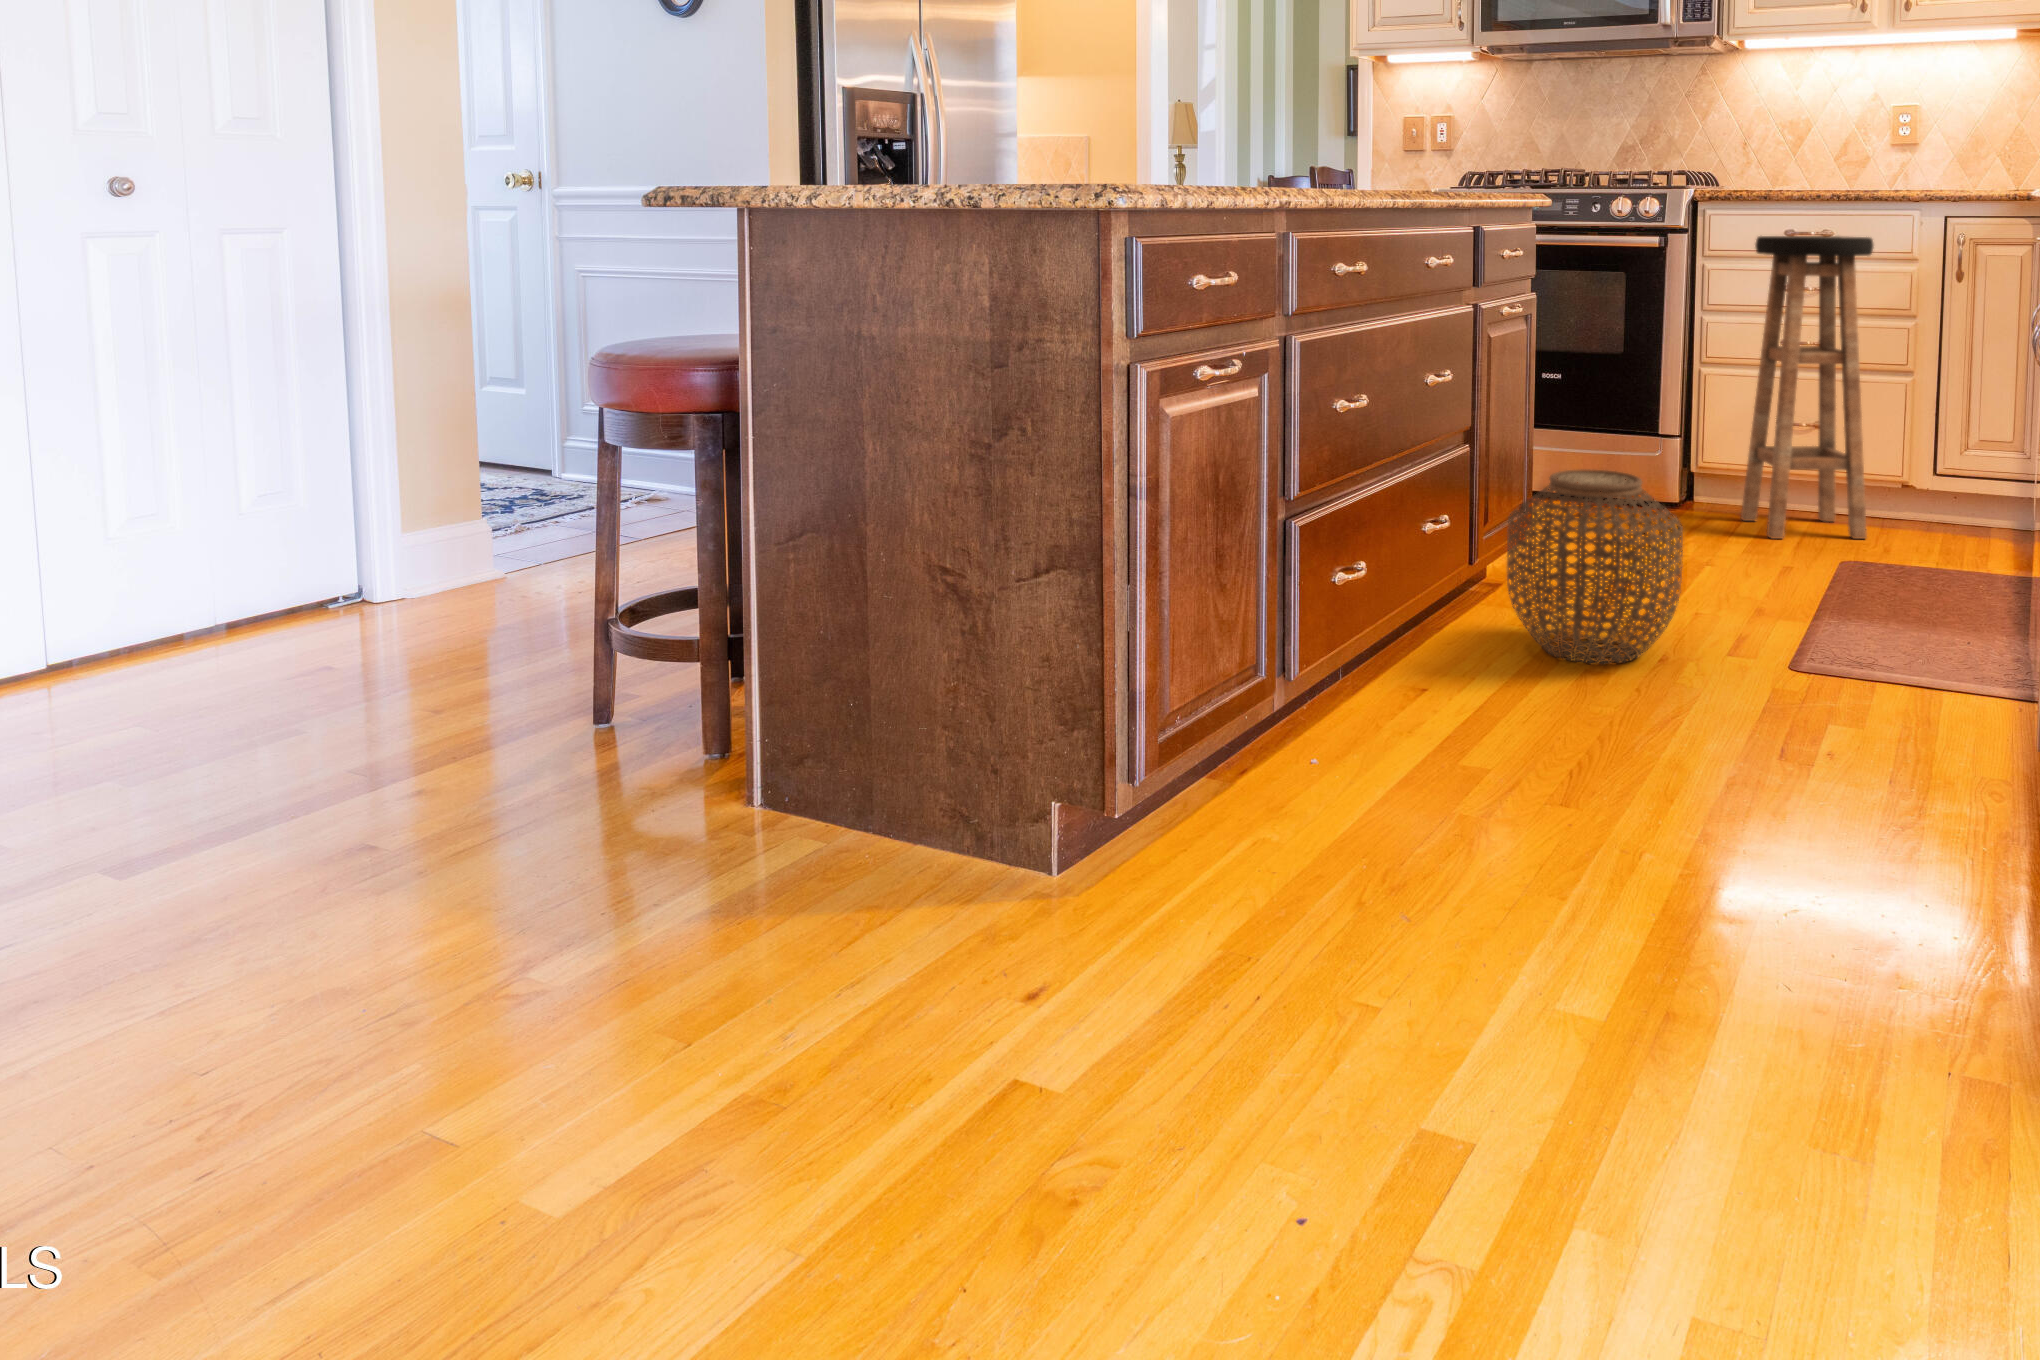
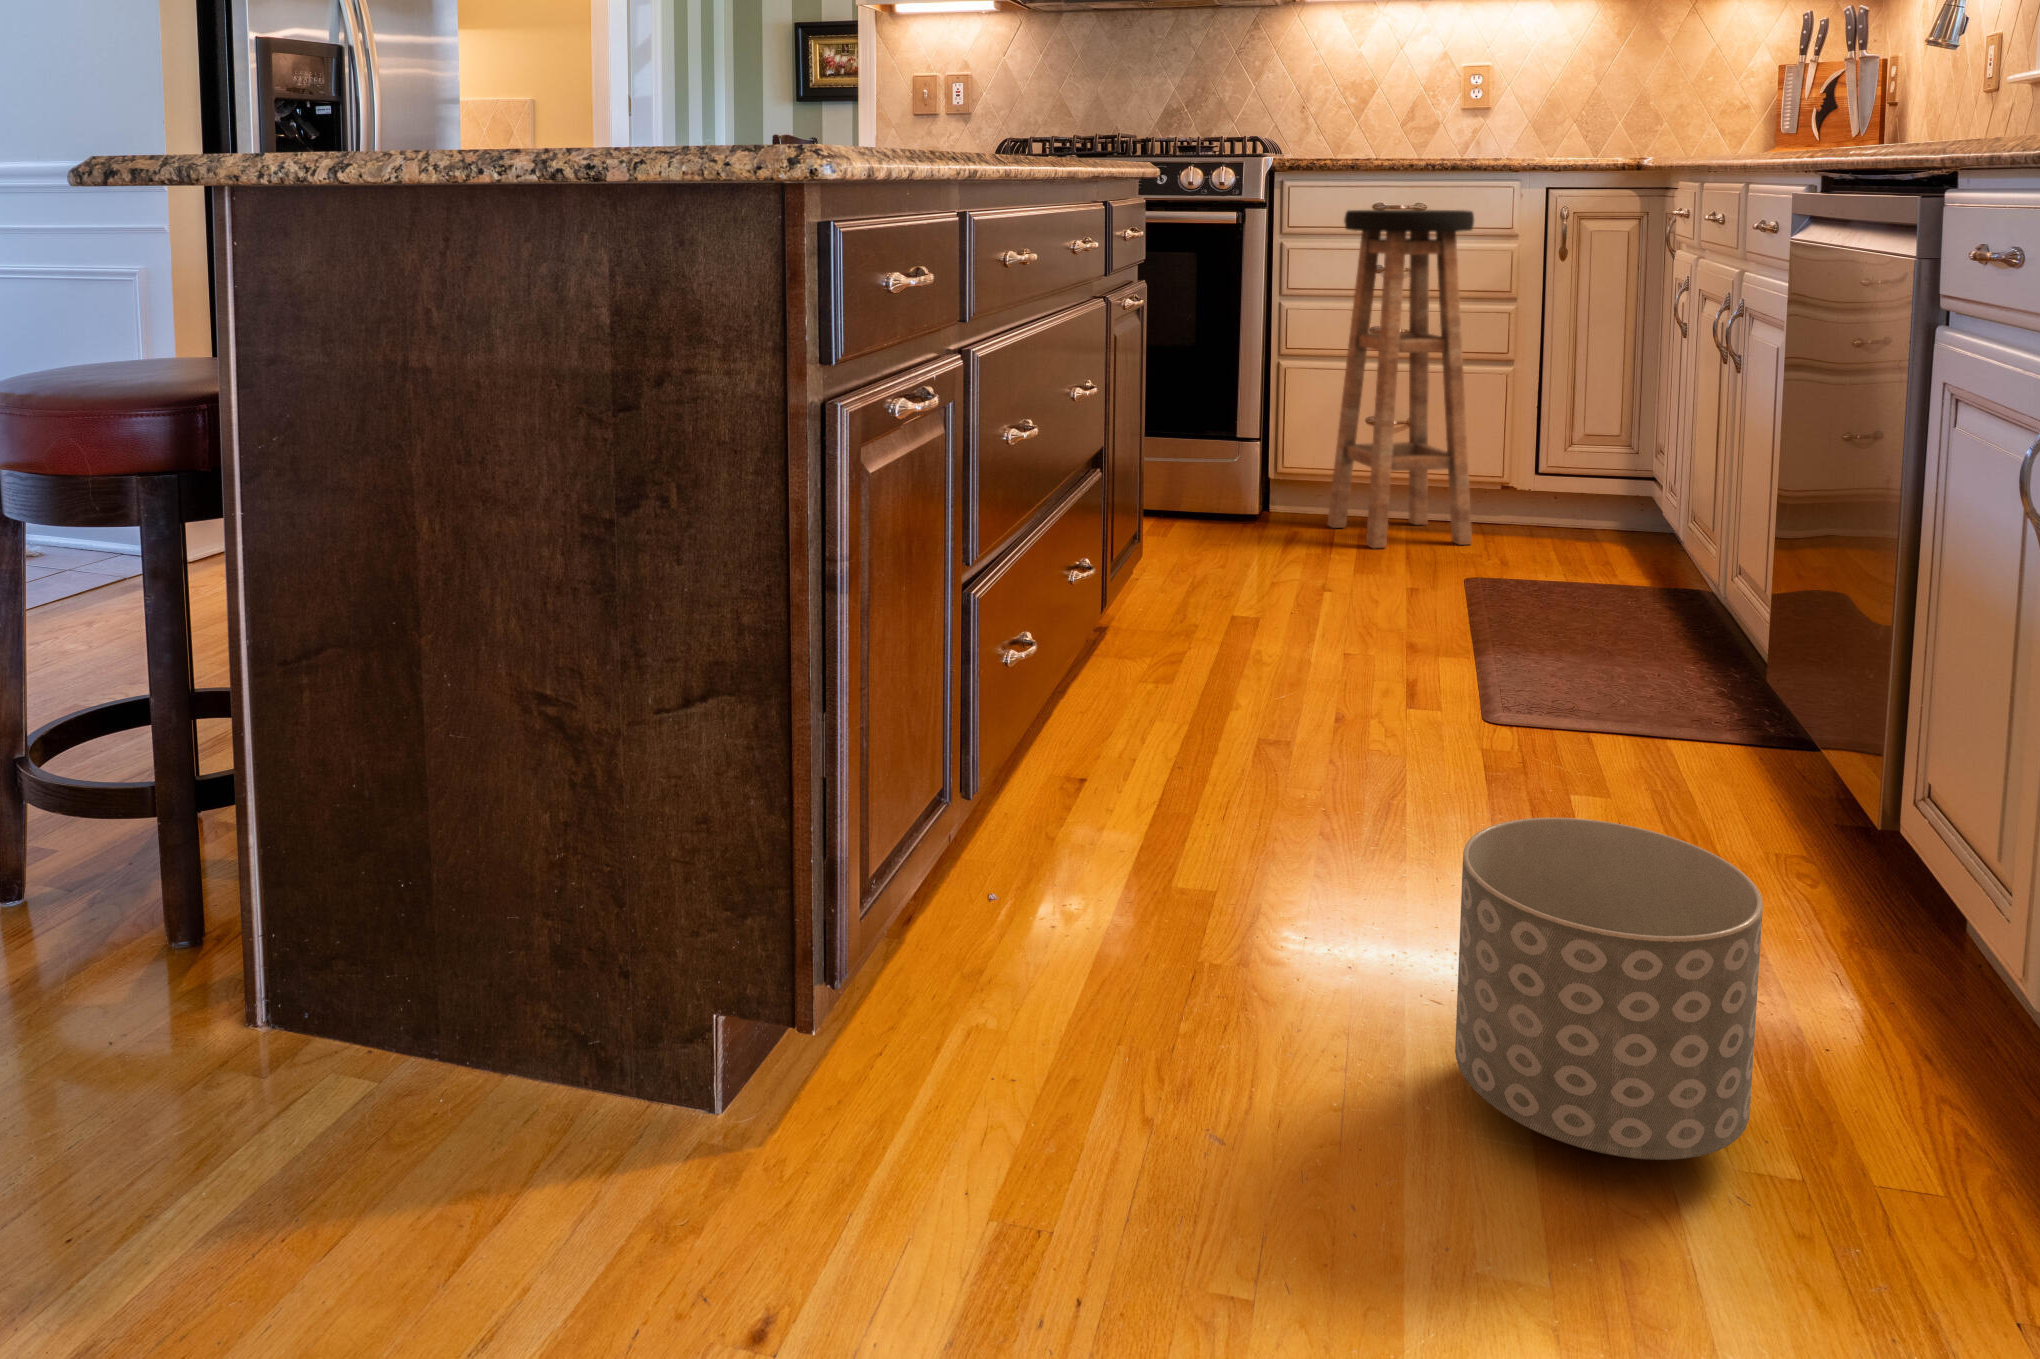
woven basket: present [1507,469,1683,664] -> none [1152,490,1362,723]
planter: none [1598,705,1819,950] -> present [1455,818,1763,1160]

